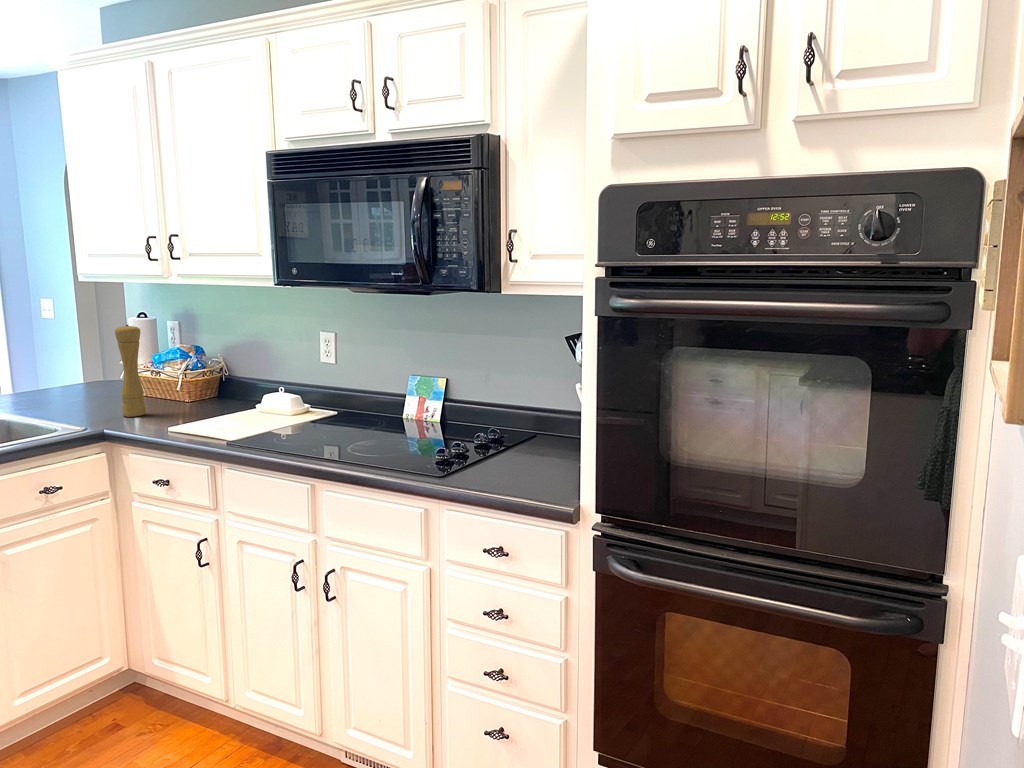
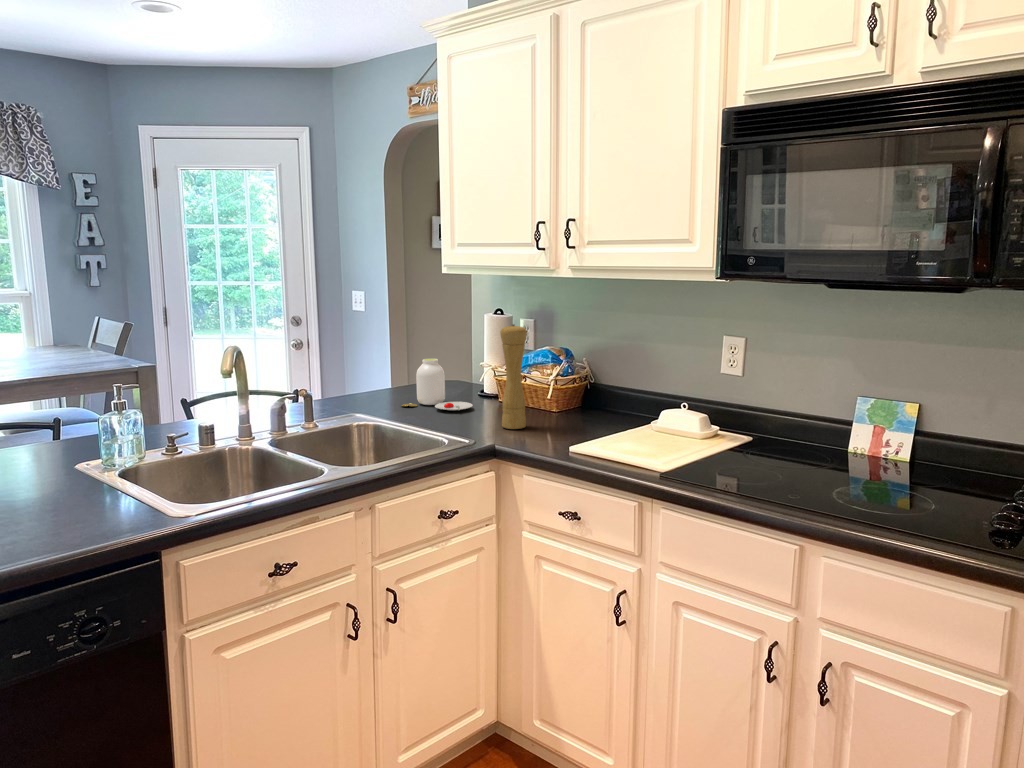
jar: none [37,359,108,405] -> present [401,359,473,411]

